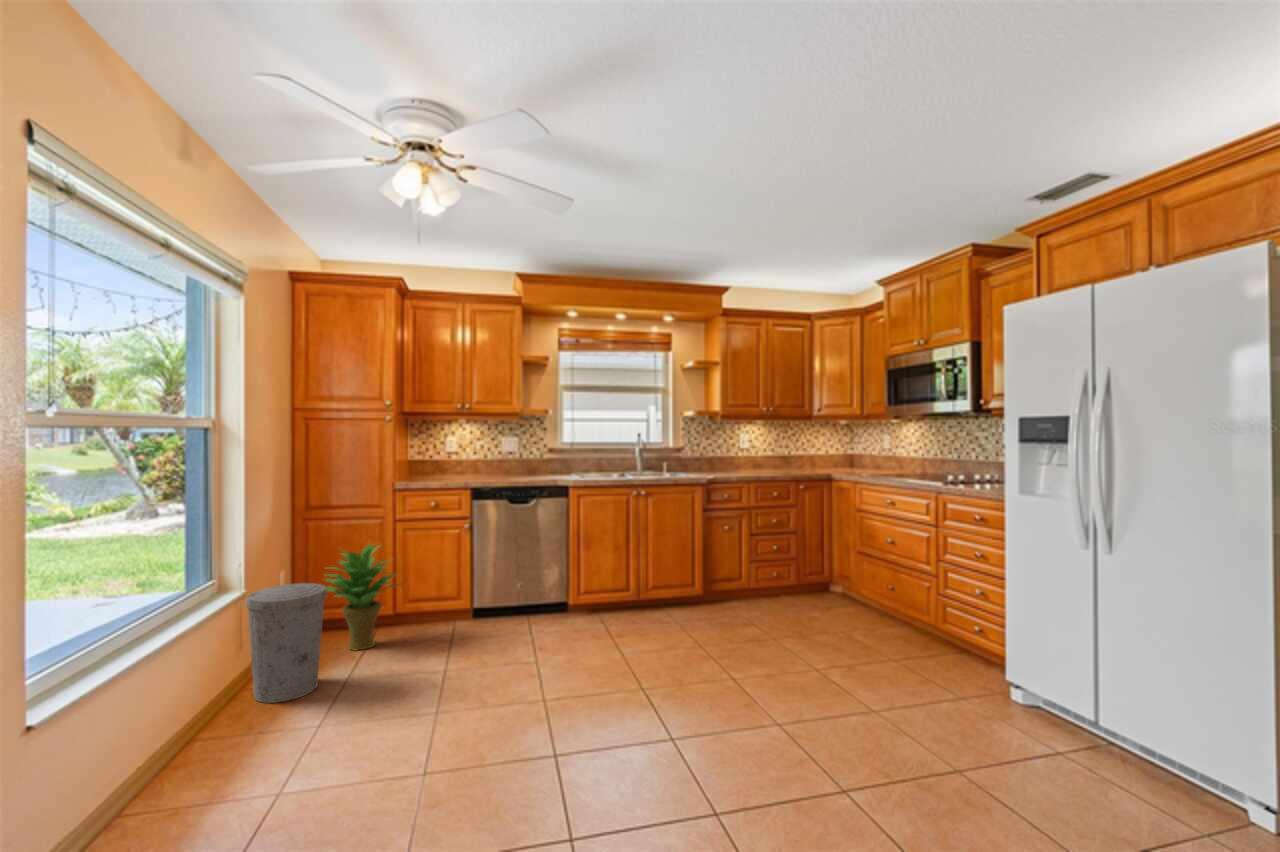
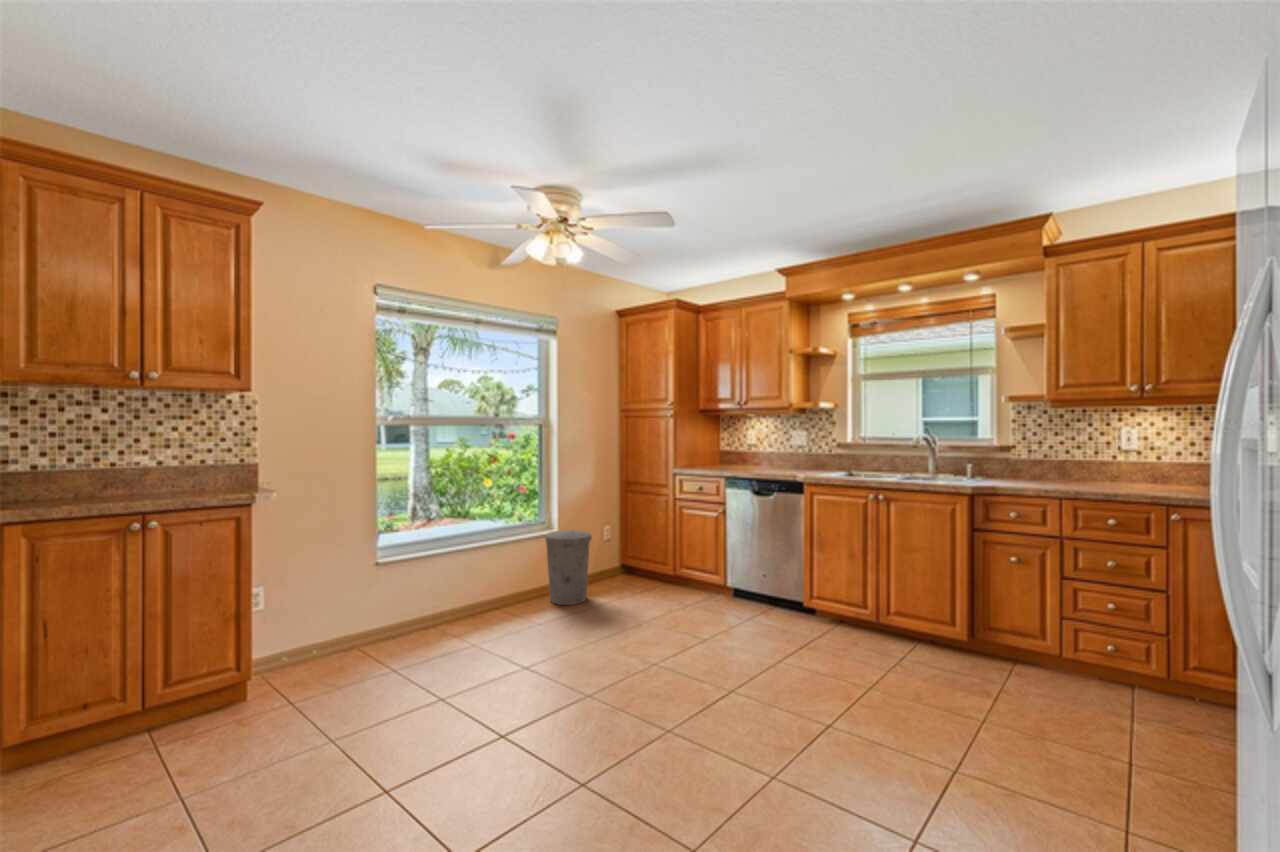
potted plant: present [326,544,397,650] -> none [611,512,669,591]

